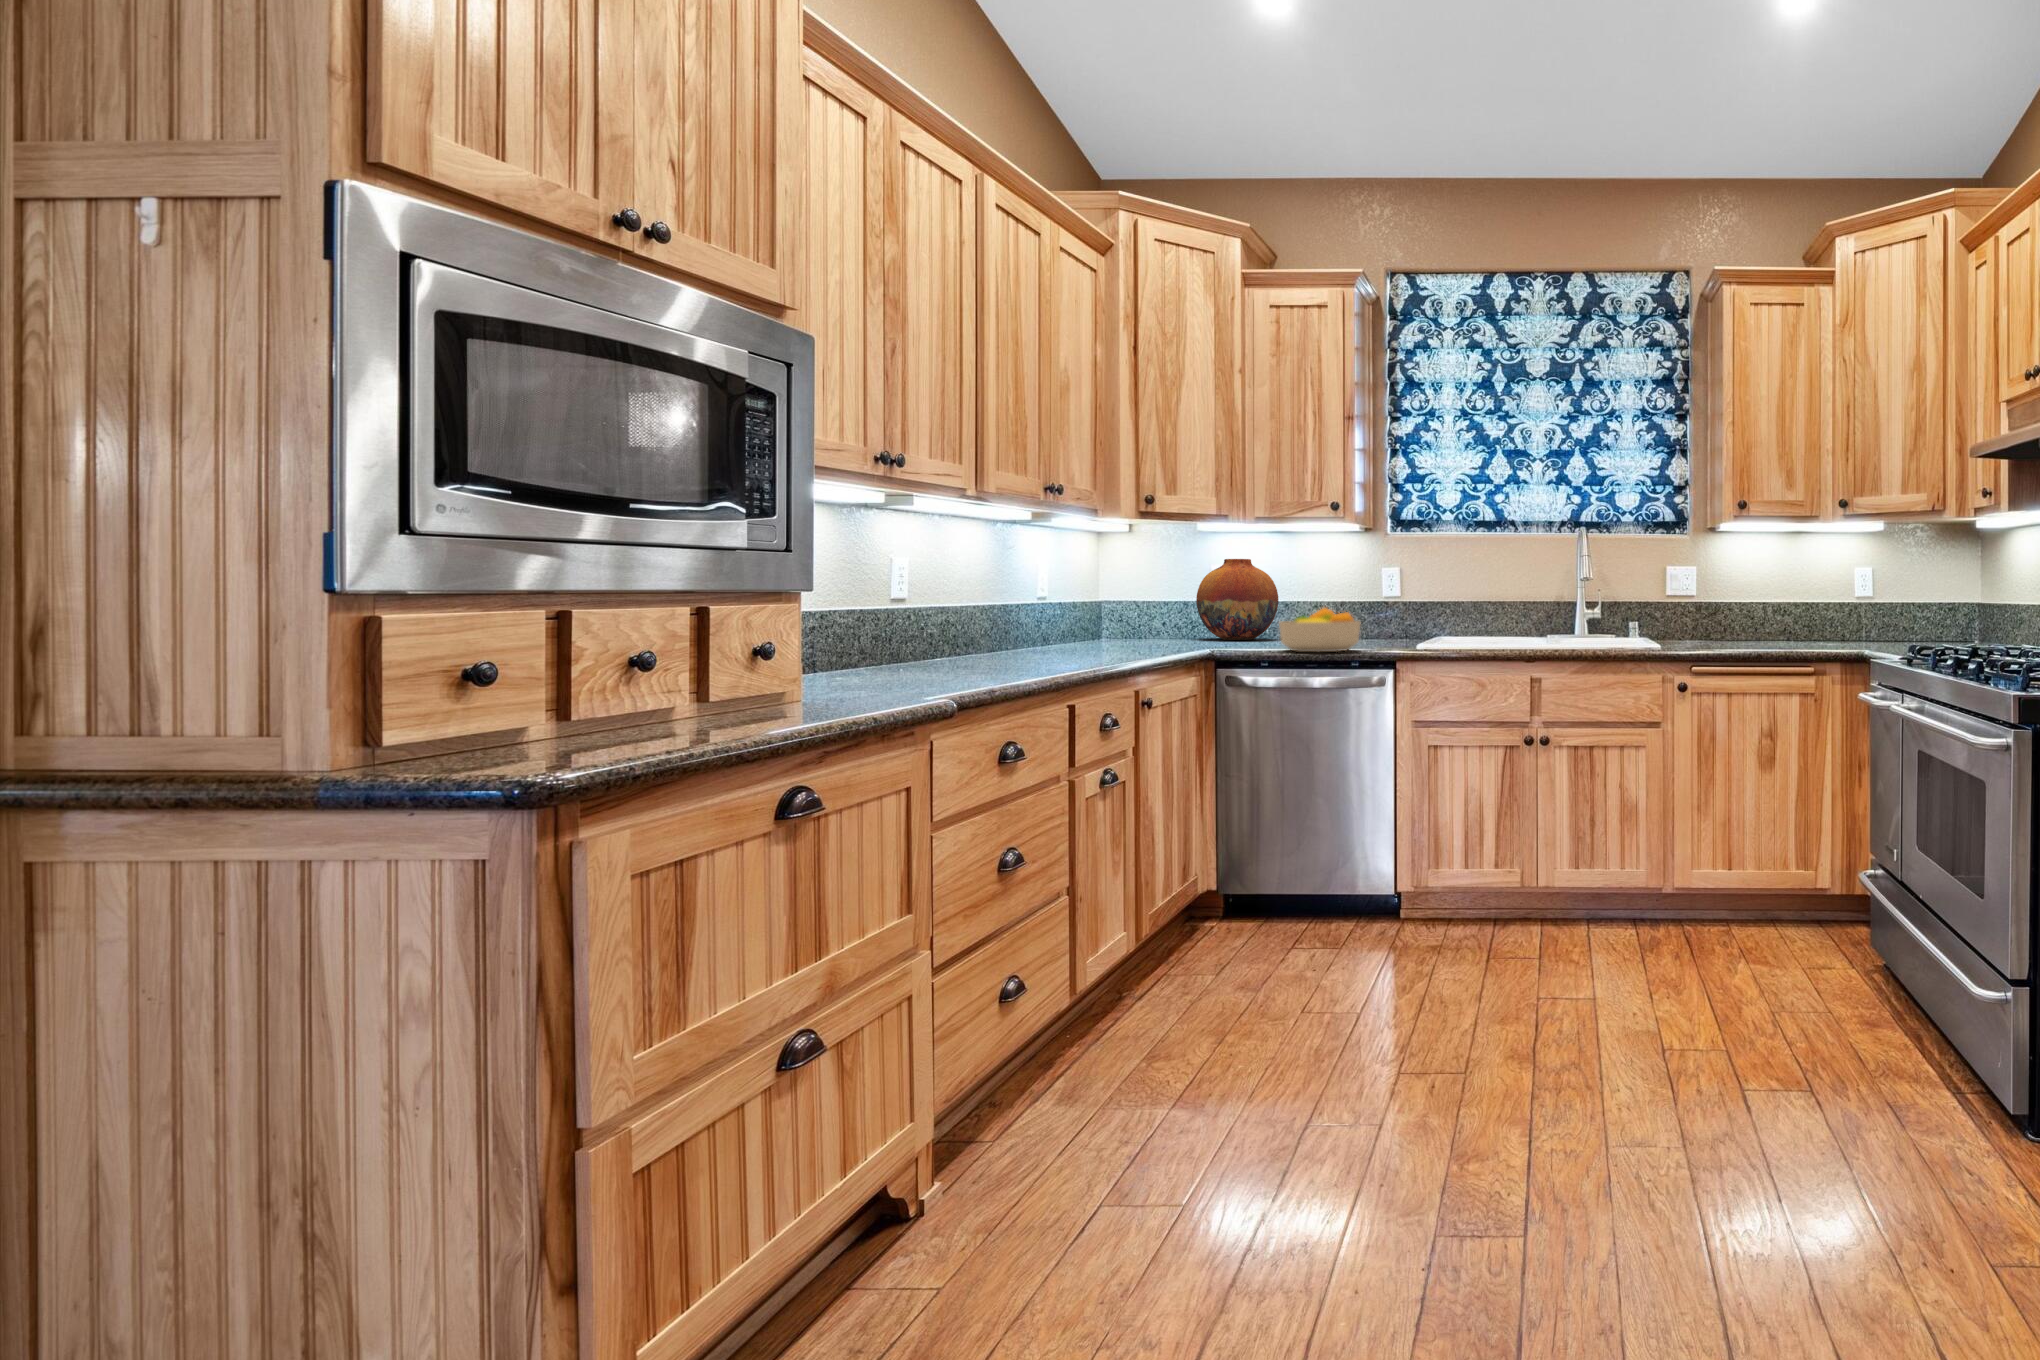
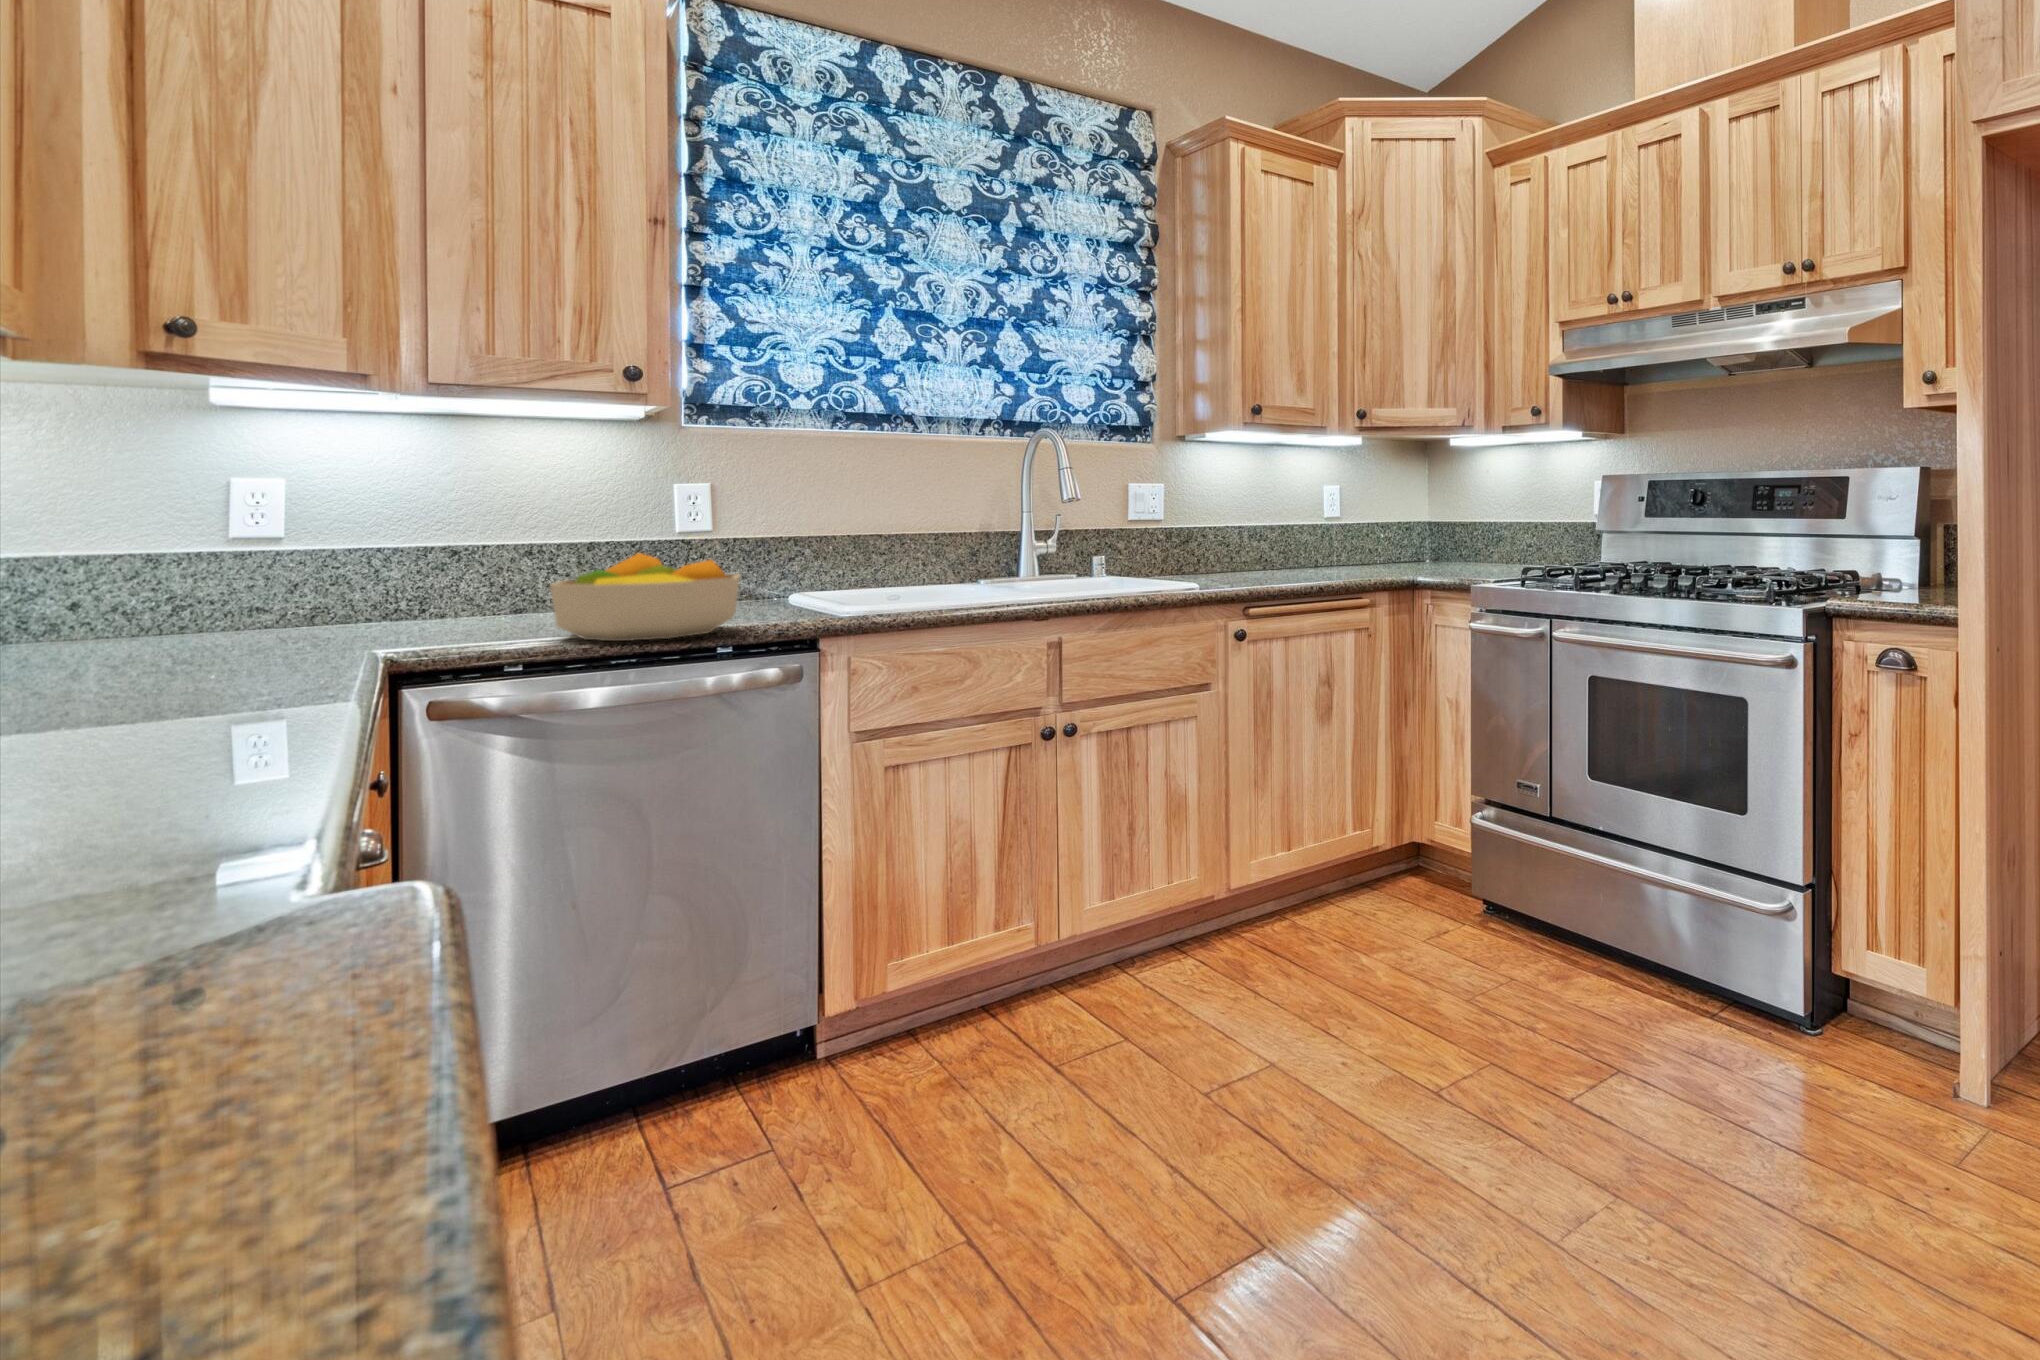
vase: present [1196,559,1278,640] -> none [189,463,427,626]

